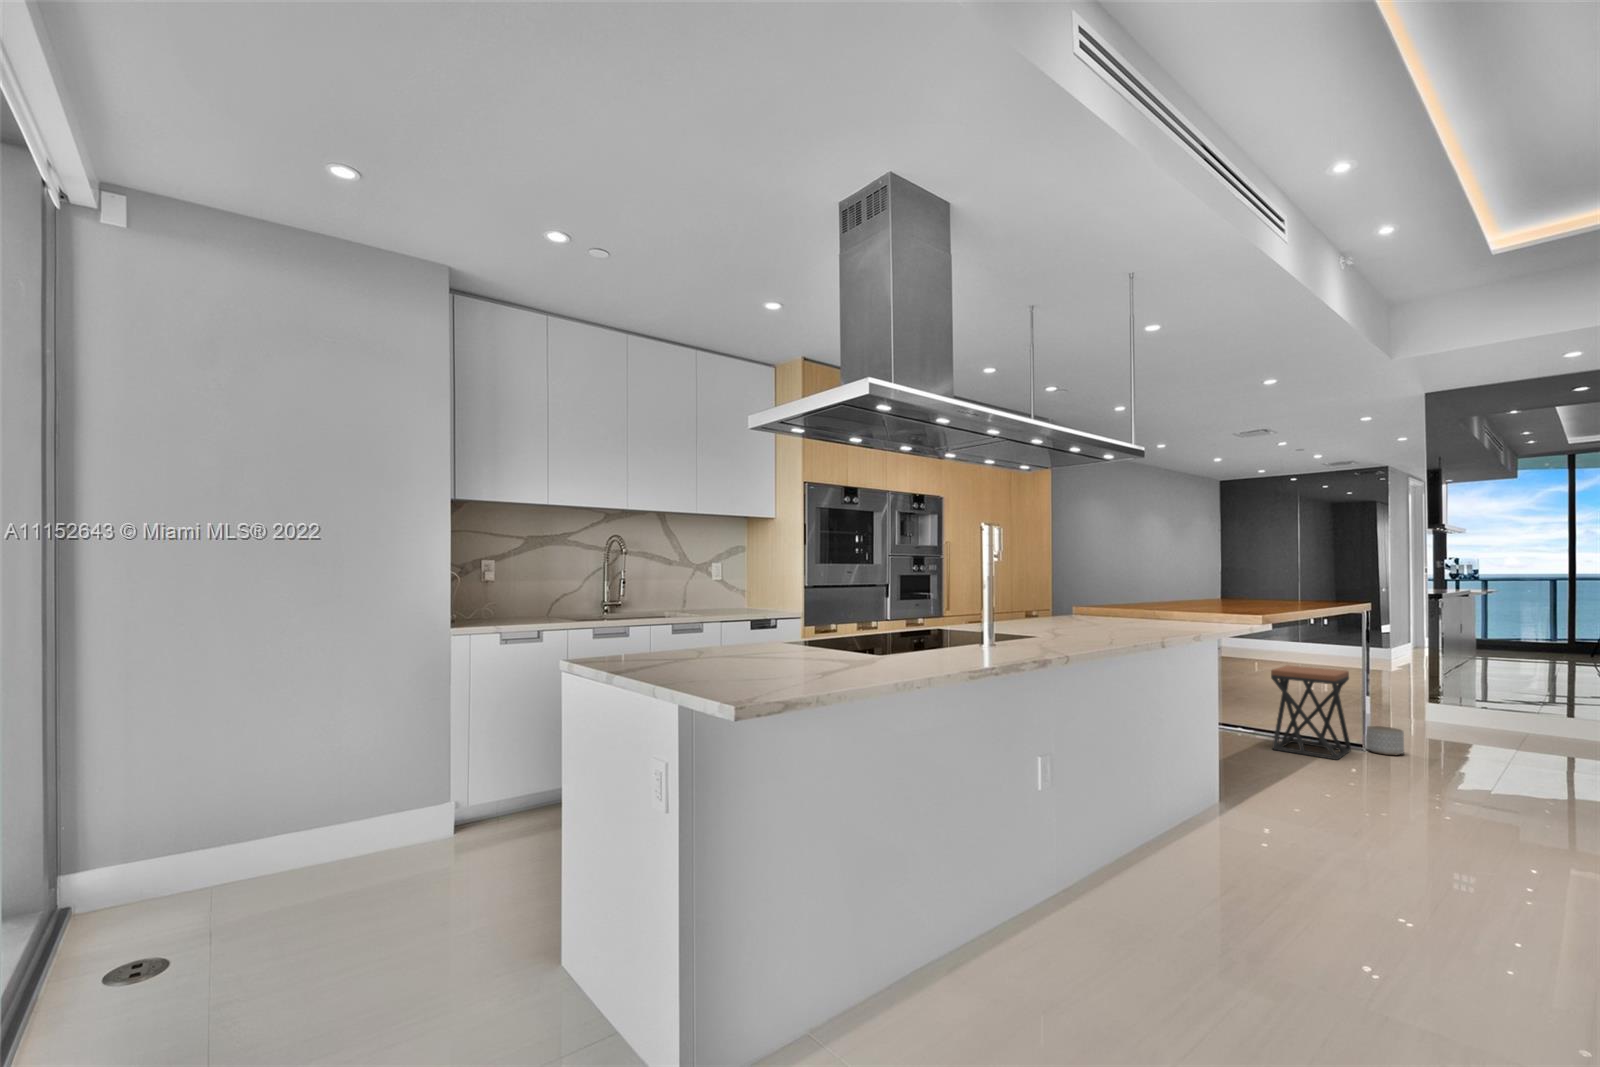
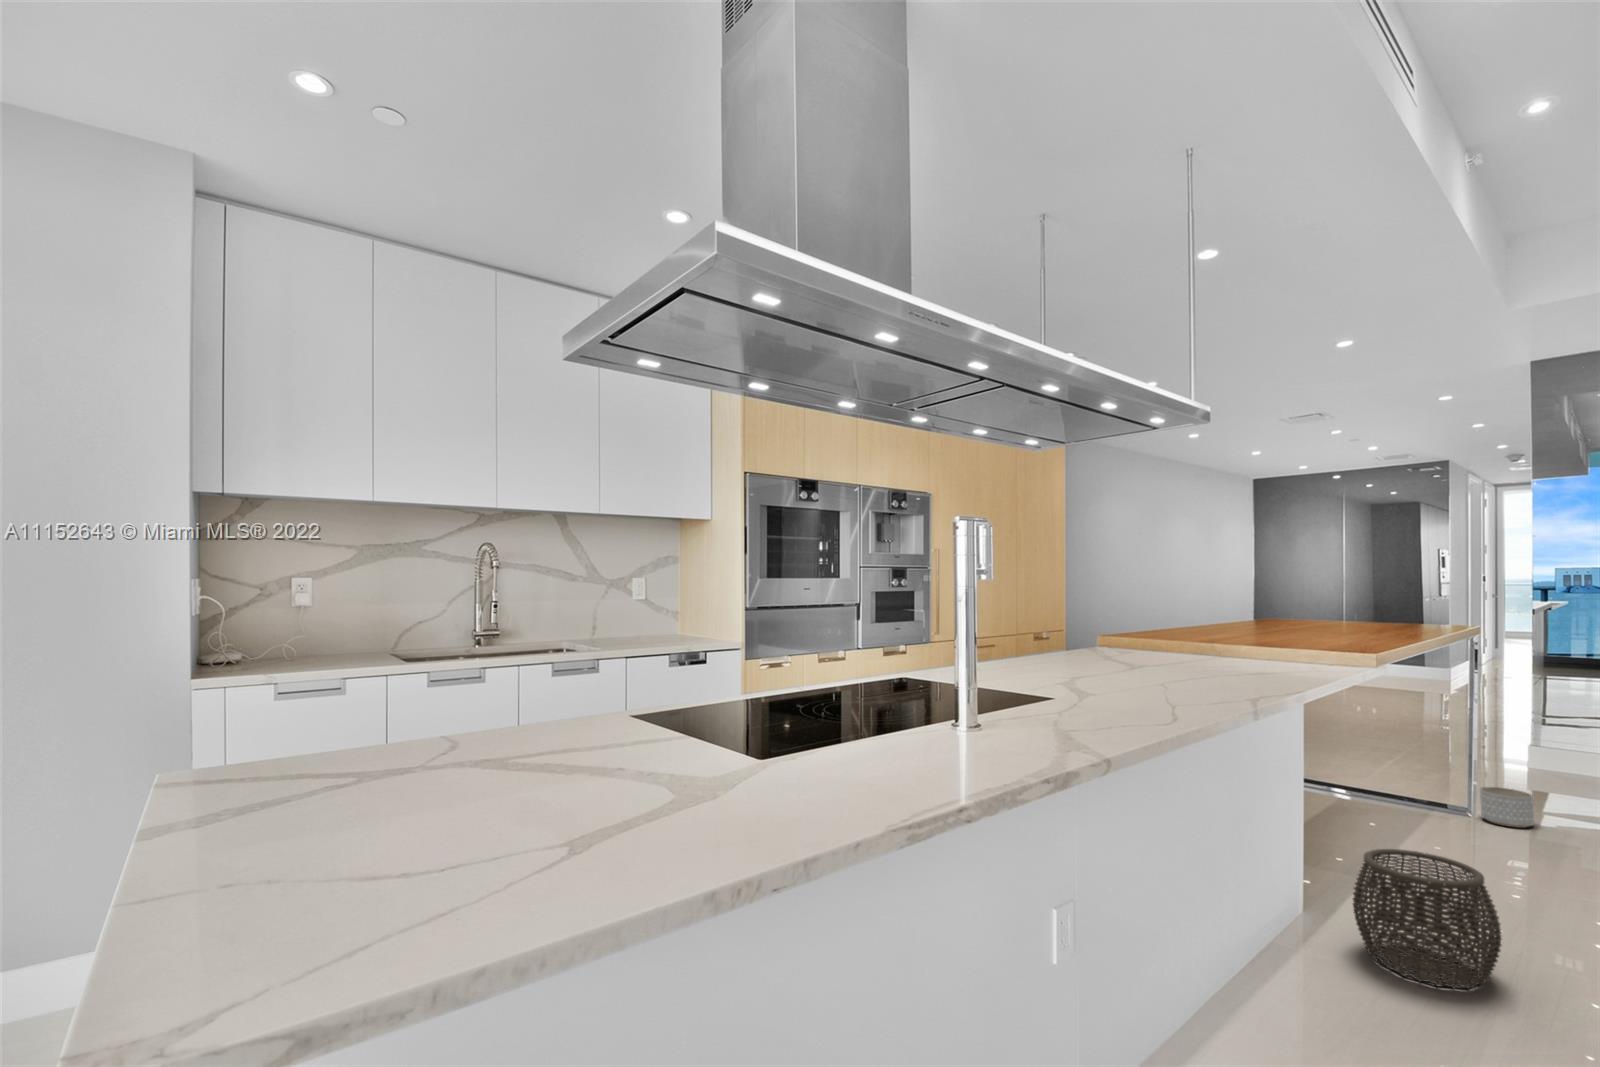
stool: present [1271,665,1351,760] -> none [1355,707,1462,836]
woven basket: none [1244,752,1340,839] -> present [1353,849,1502,989]

